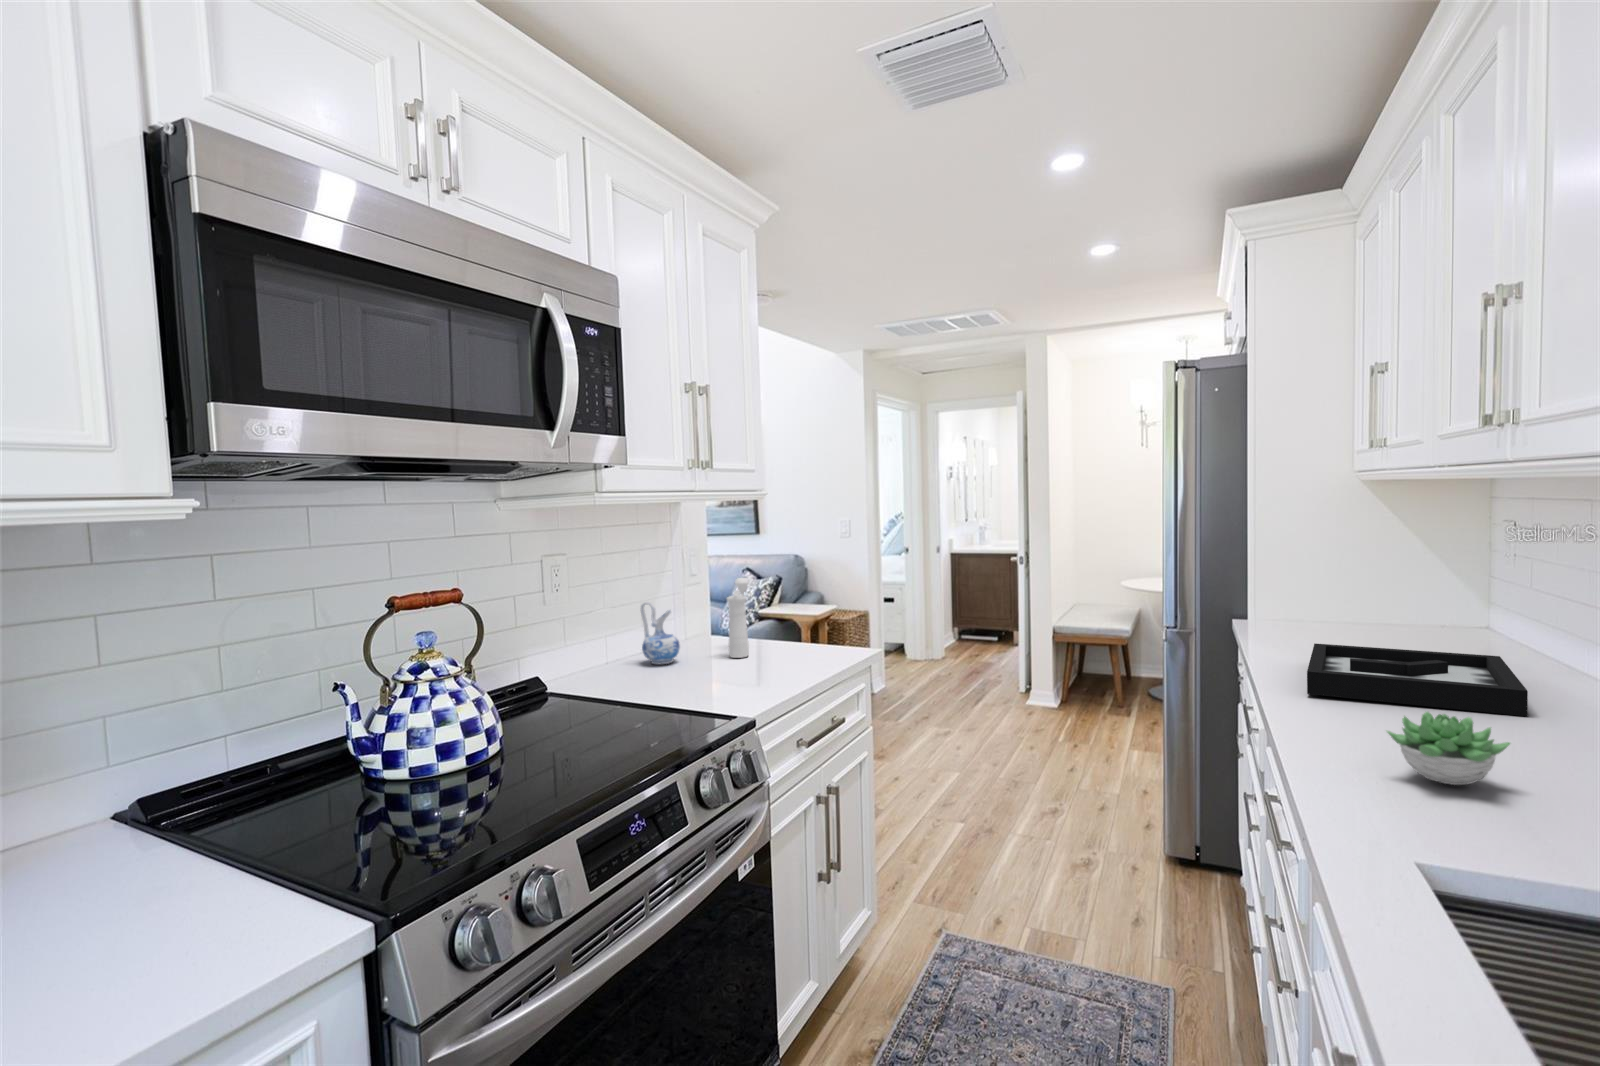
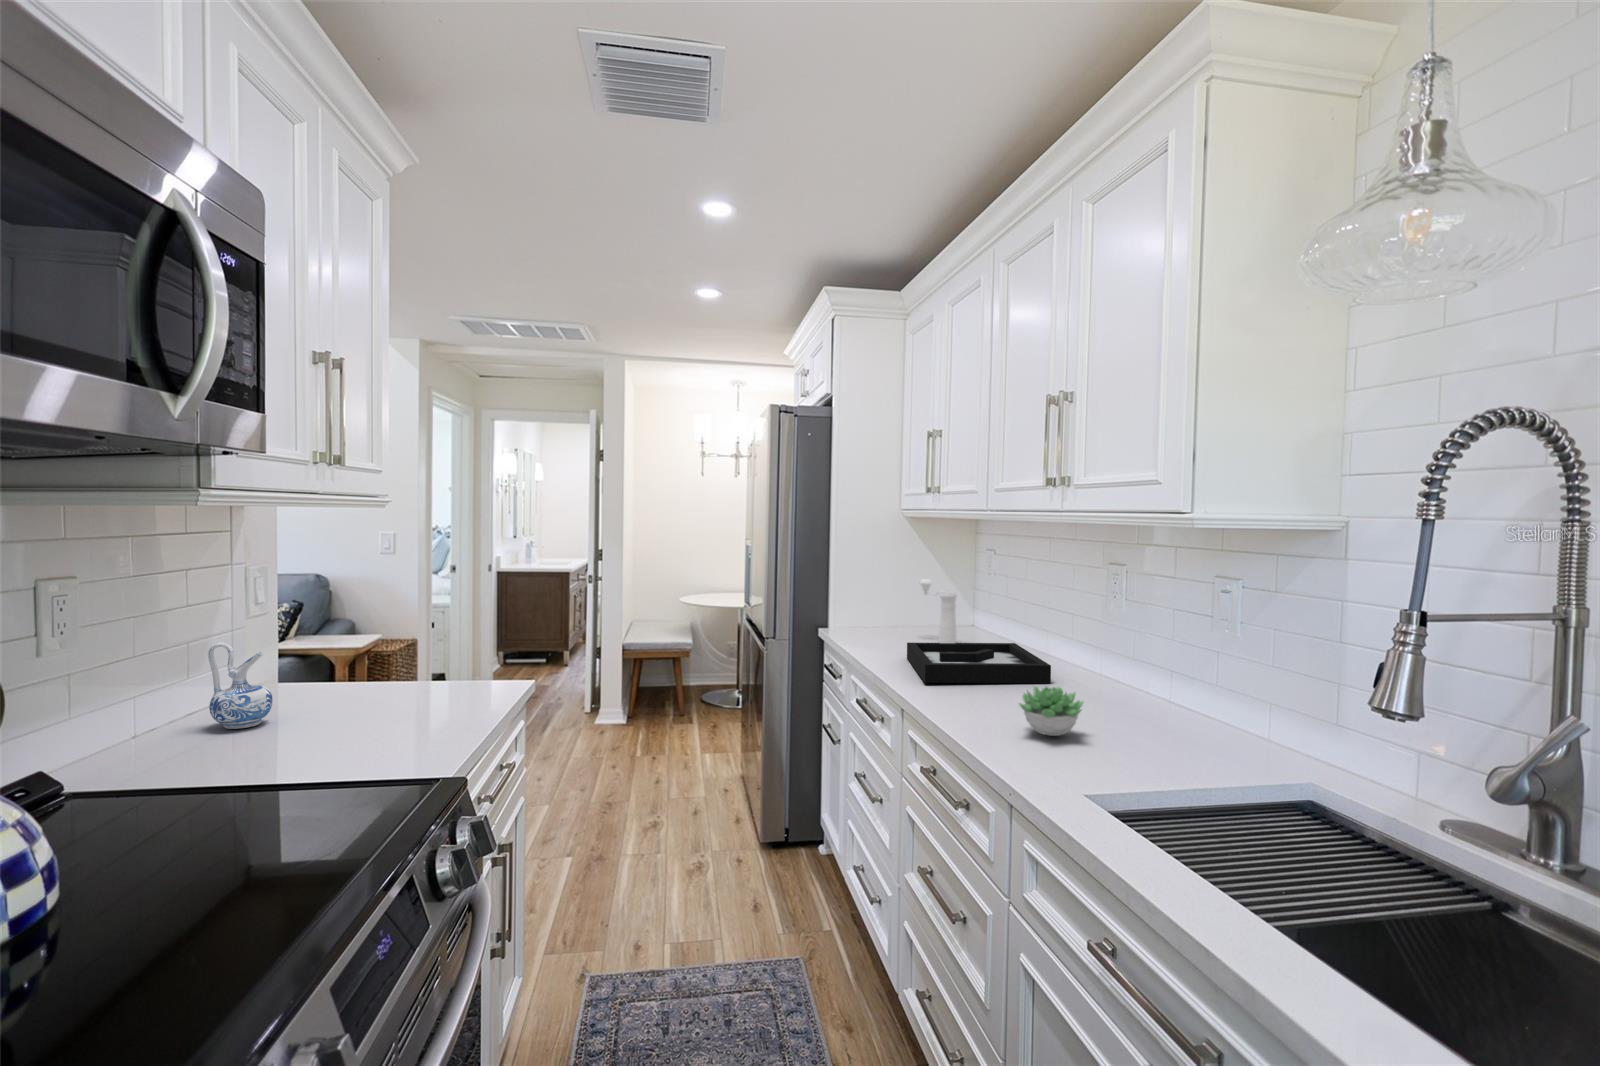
pepper mill: present [727,578,749,658] -> present [920,579,957,643]

